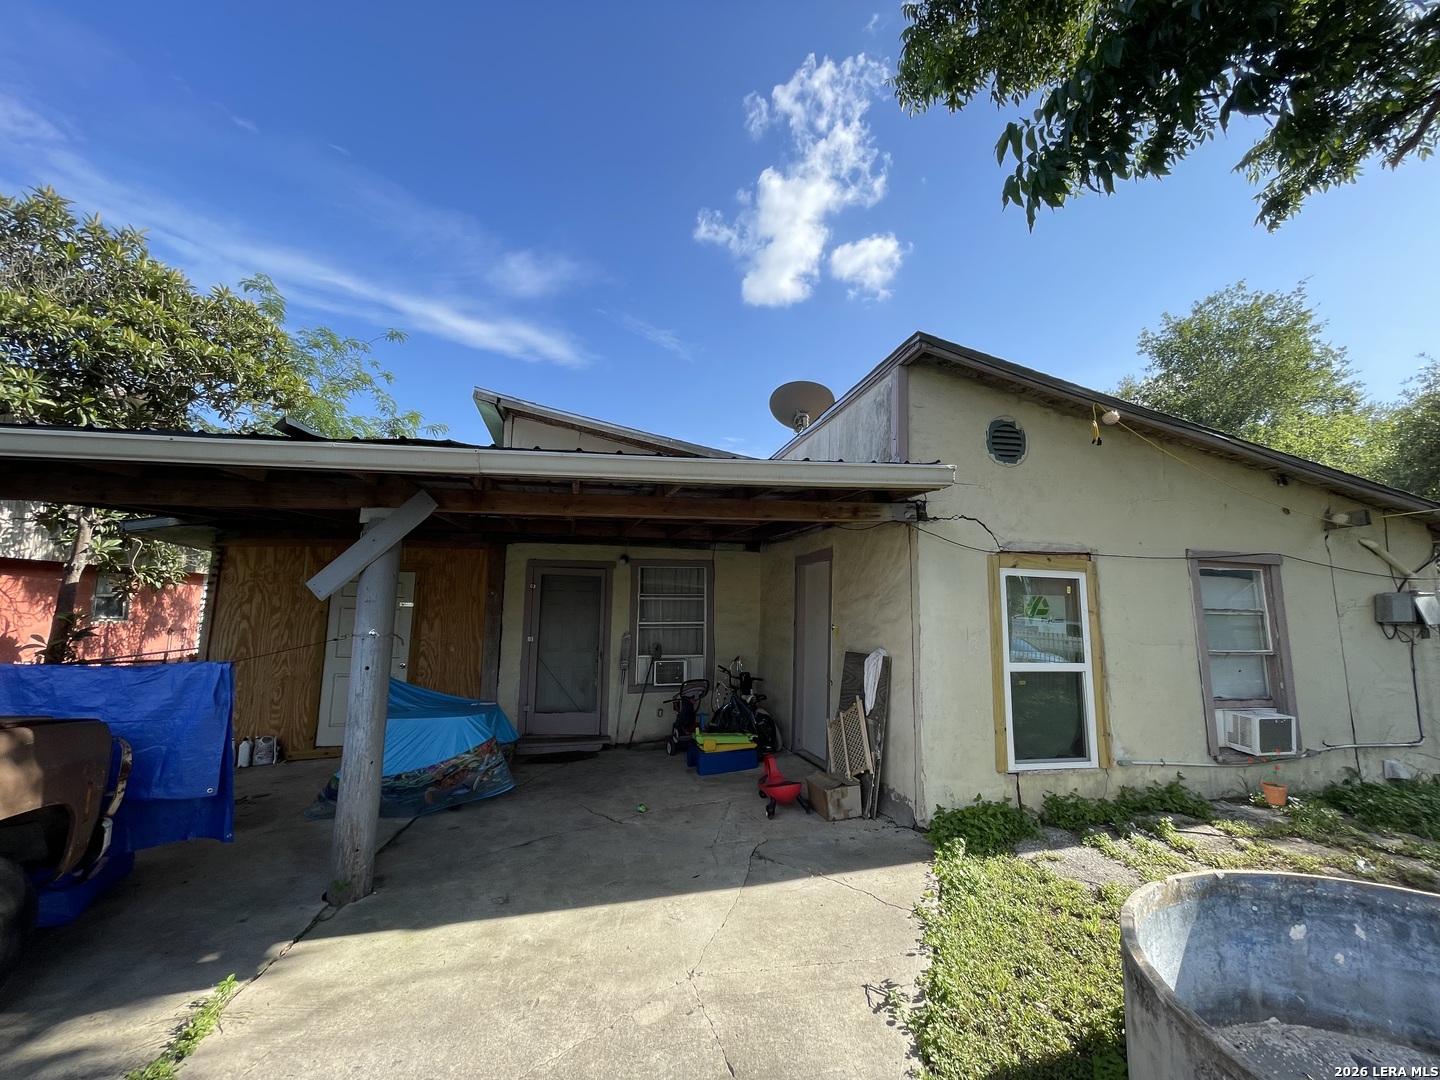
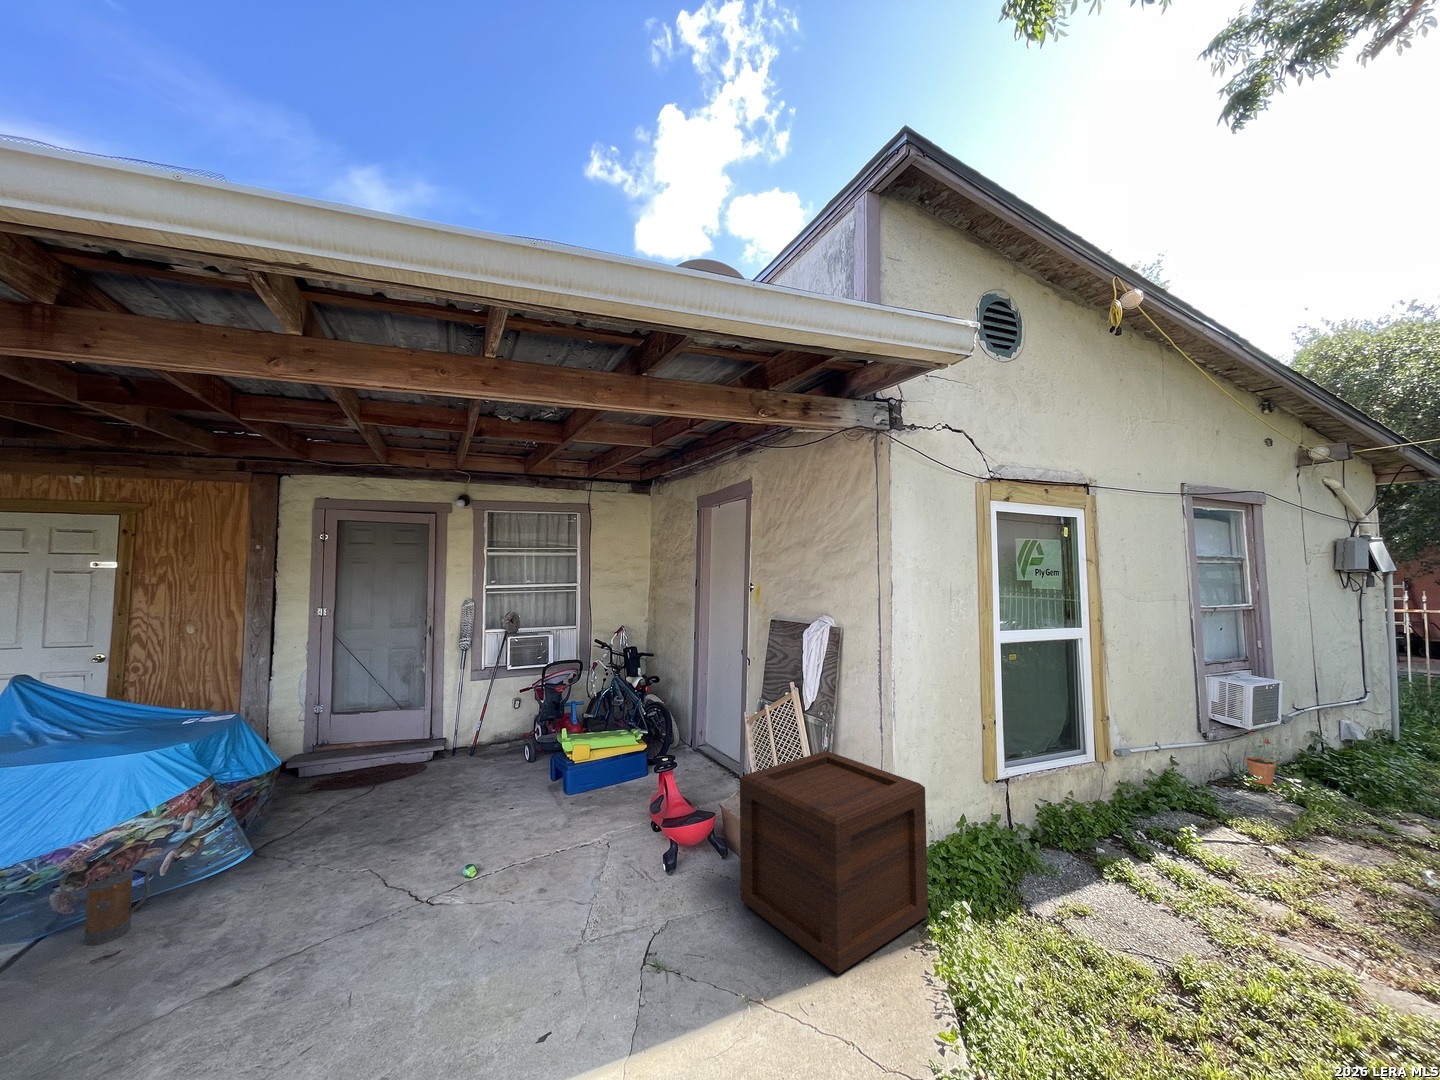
wooden crate: none [816,742,944,870] -> present [740,751,928,974]
watering can: none [438,770,482,819] -> present [59,858,160,945]

